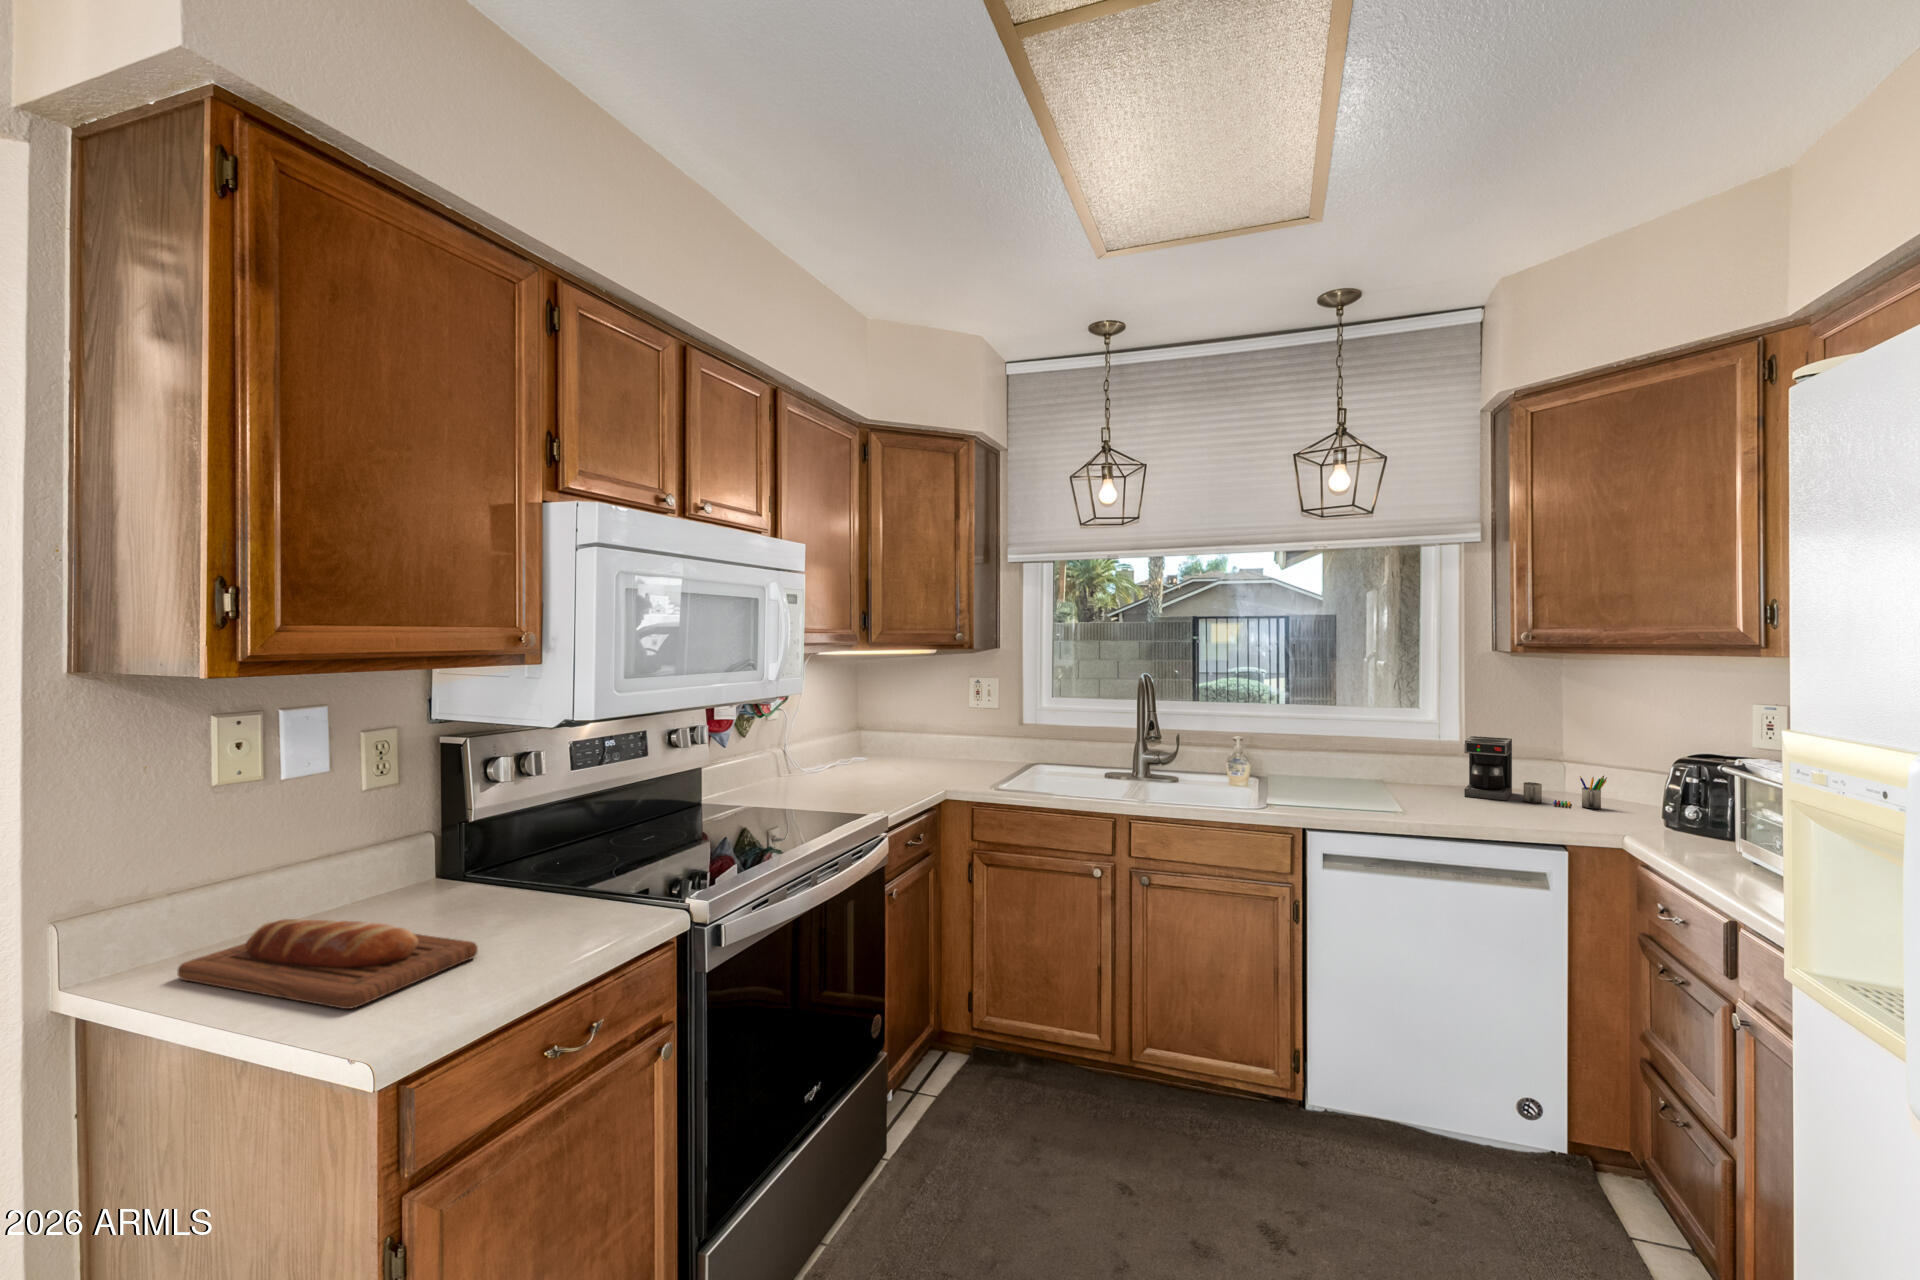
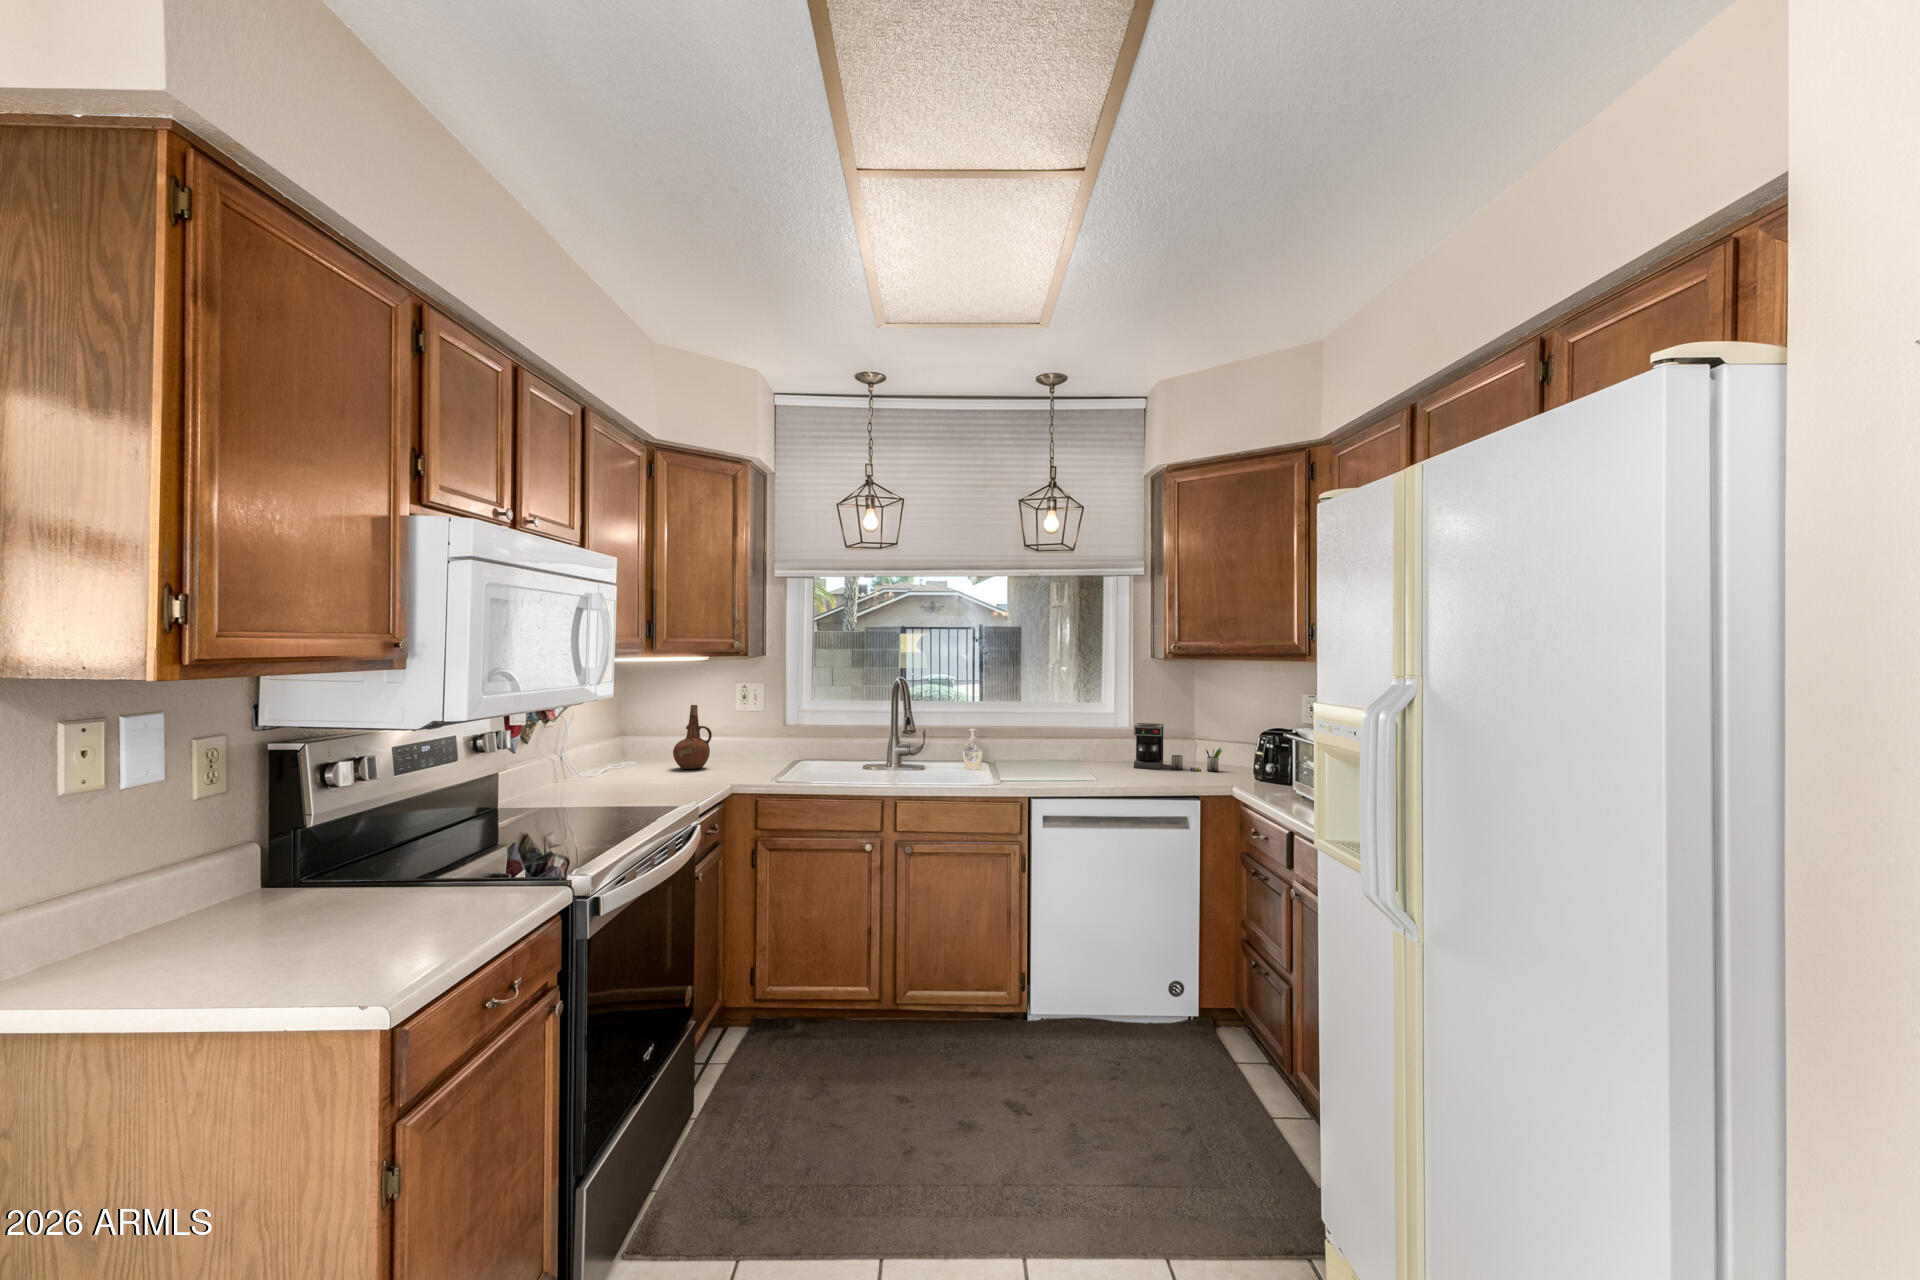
ceramic pitcher: none [900,701,939,770] -> present [673,705,712,769]
bread loaf: present [178,919,478,1009] -> none [70,912,400,986]

